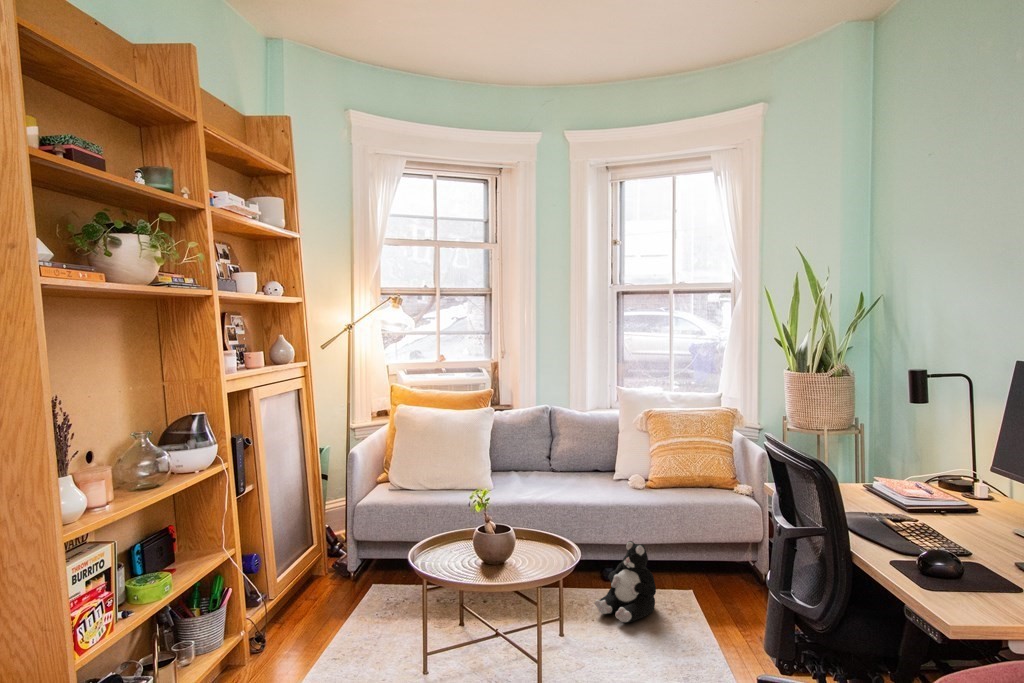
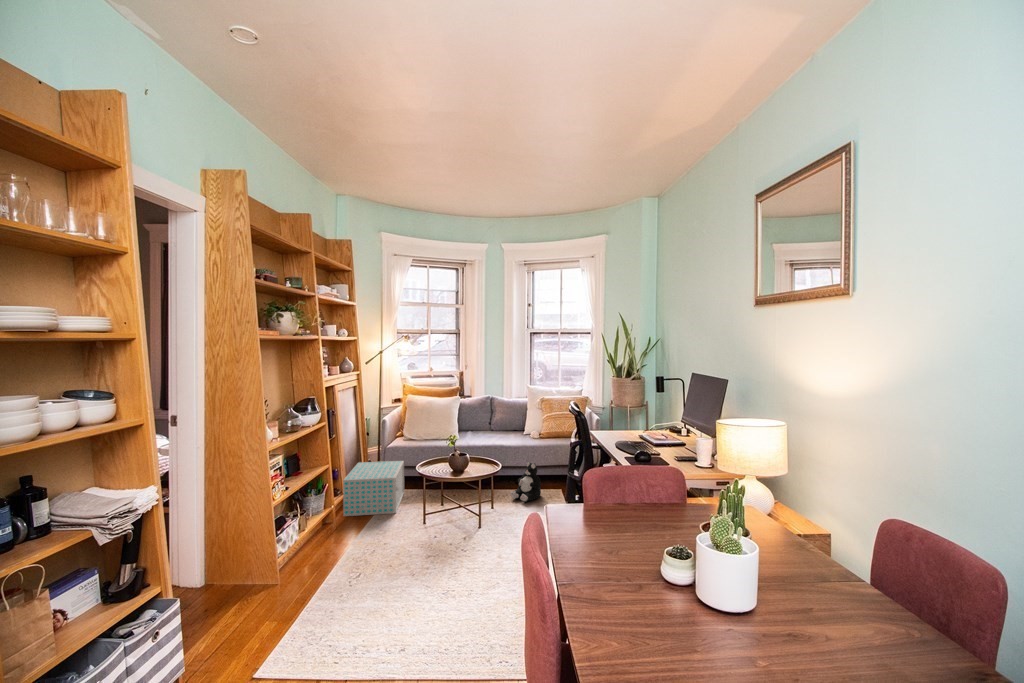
storage box: none [269,531,391,644] -> present [343,461,404,516]

